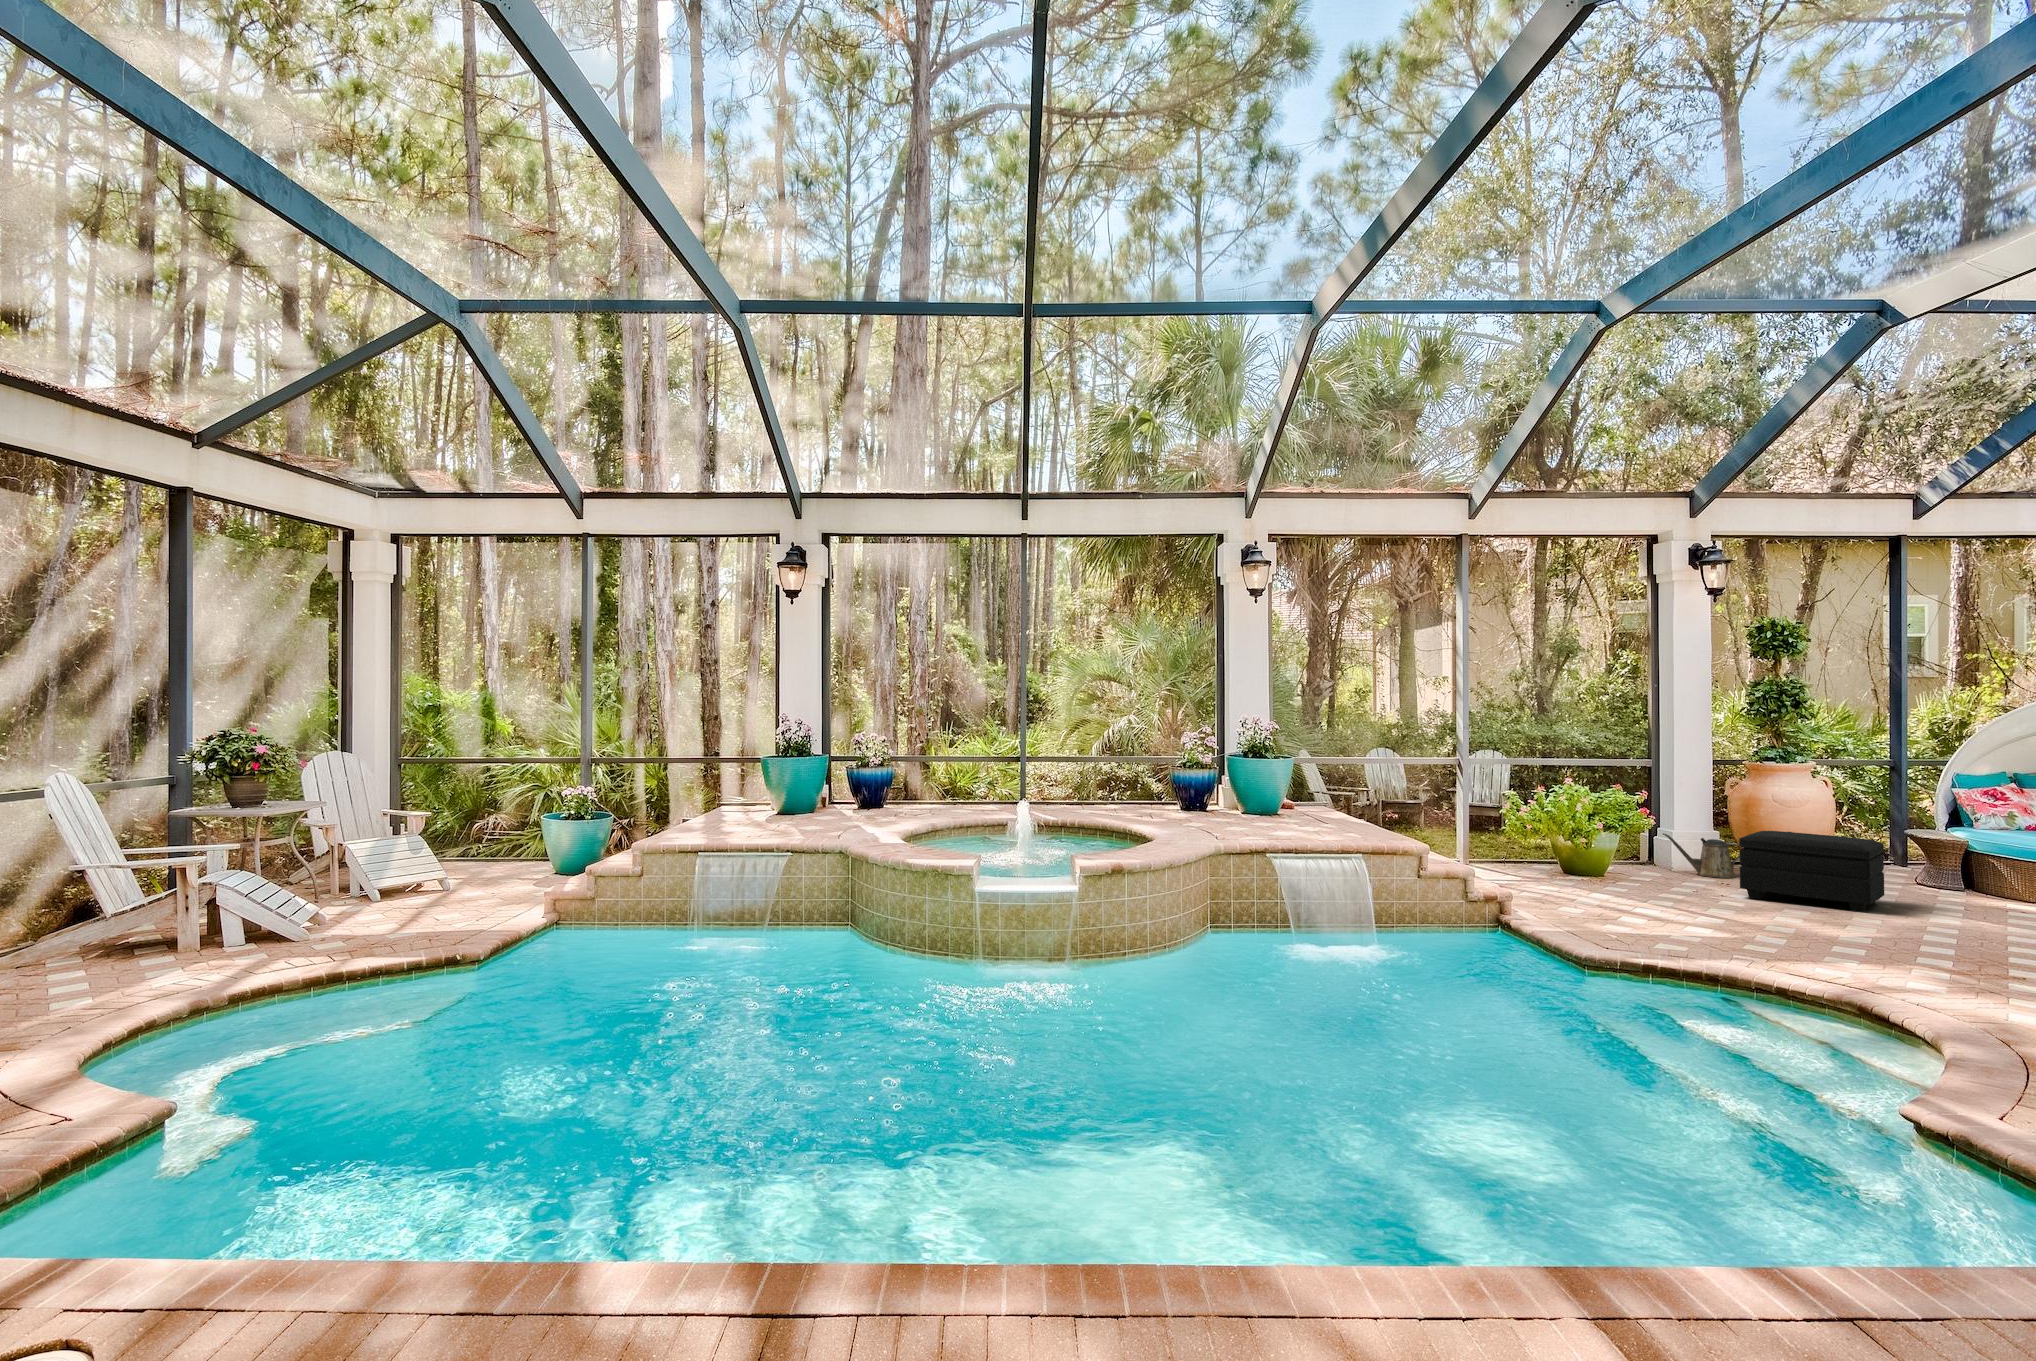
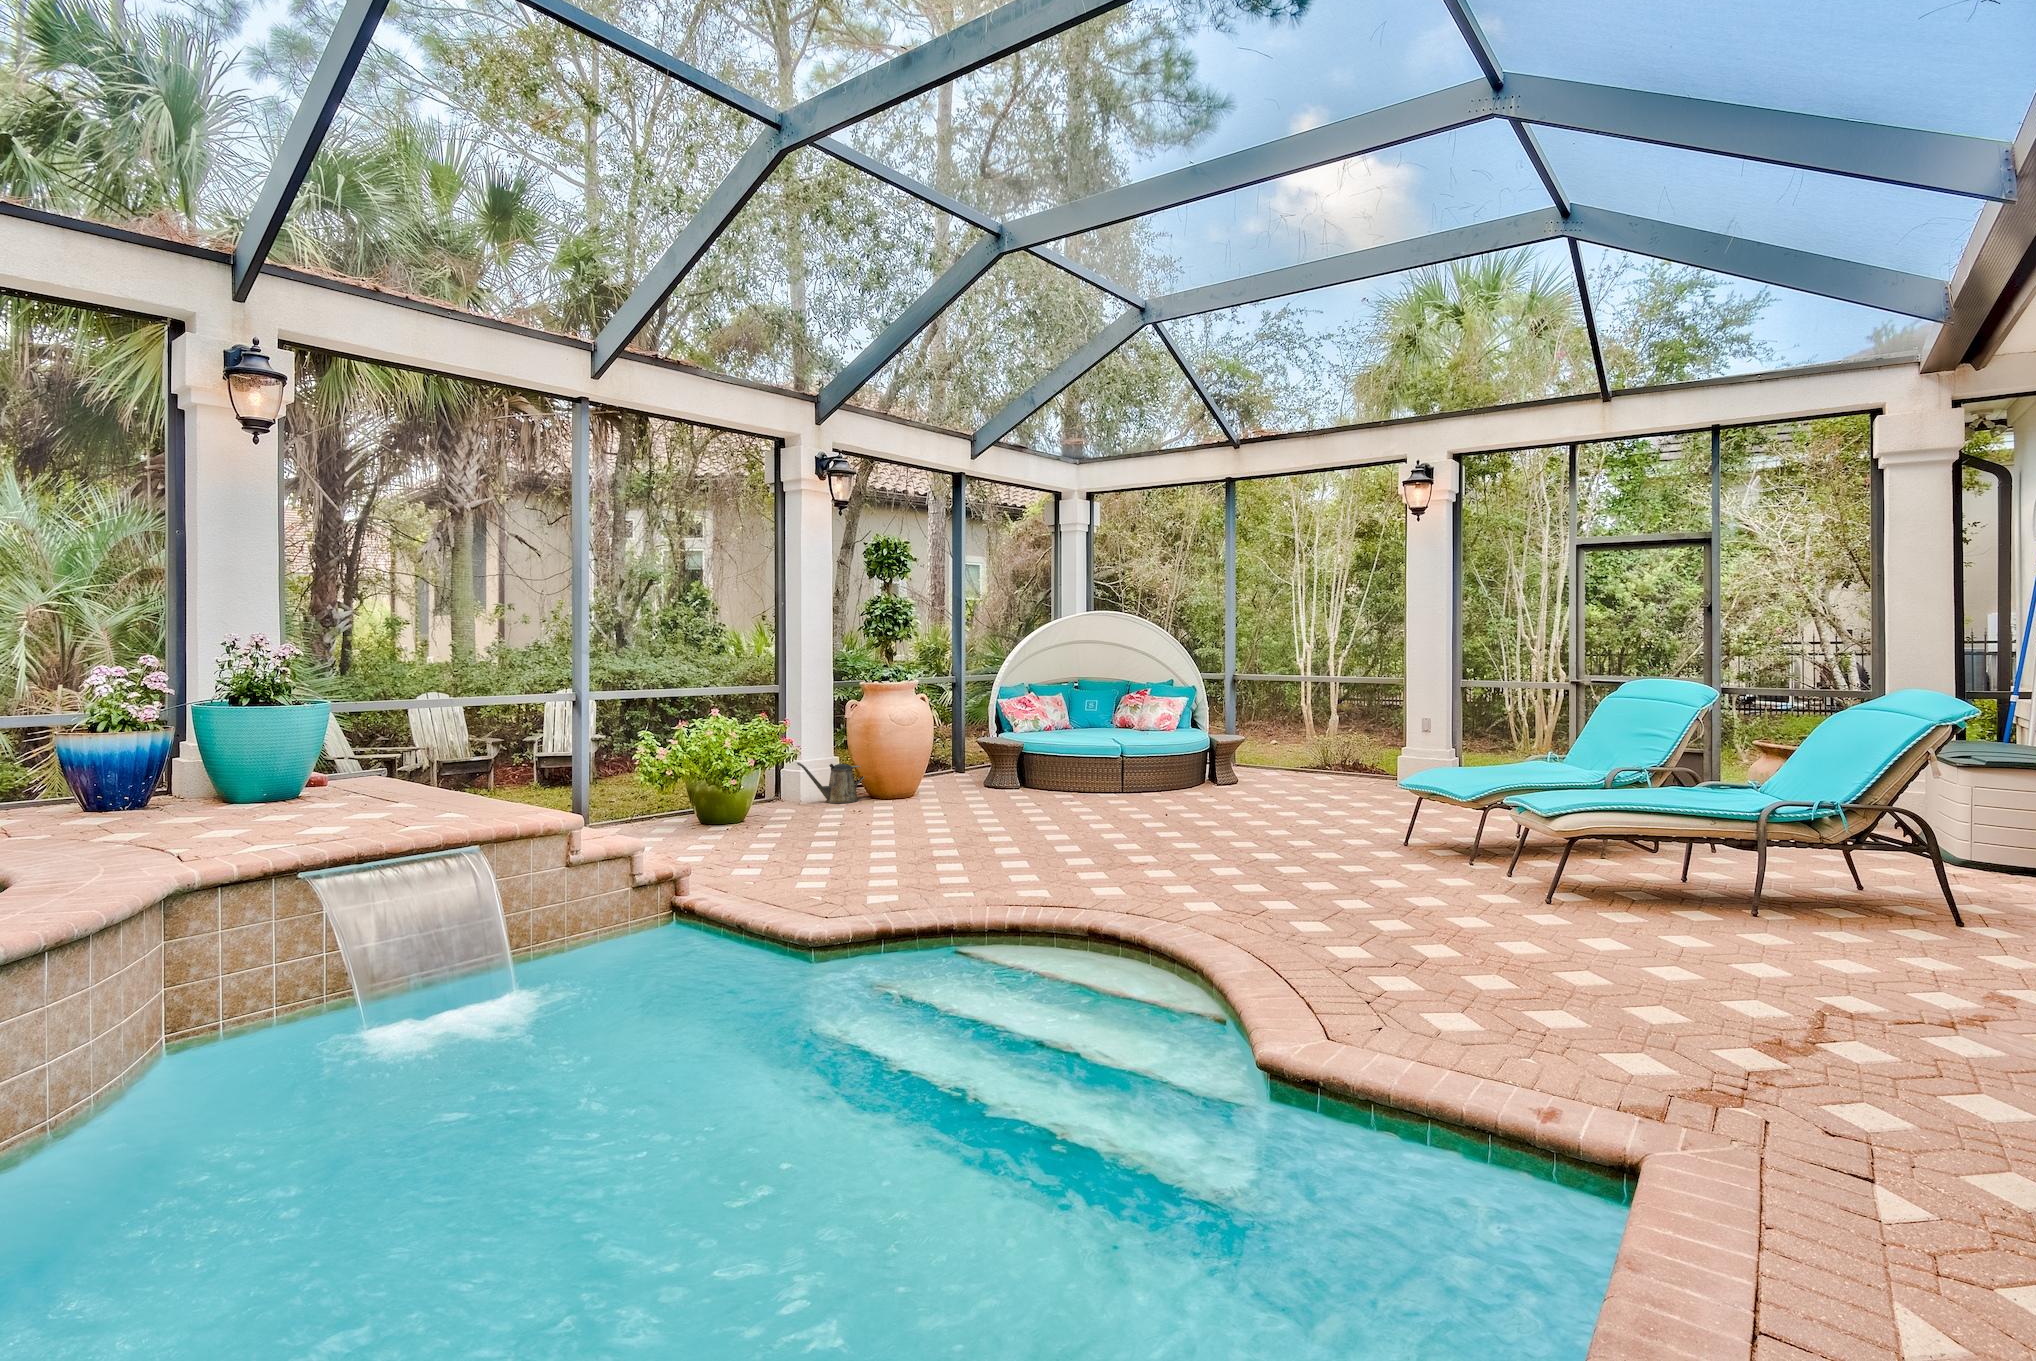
footstool: present [1739,831,1884,912] -> none [882,749,984,821]

